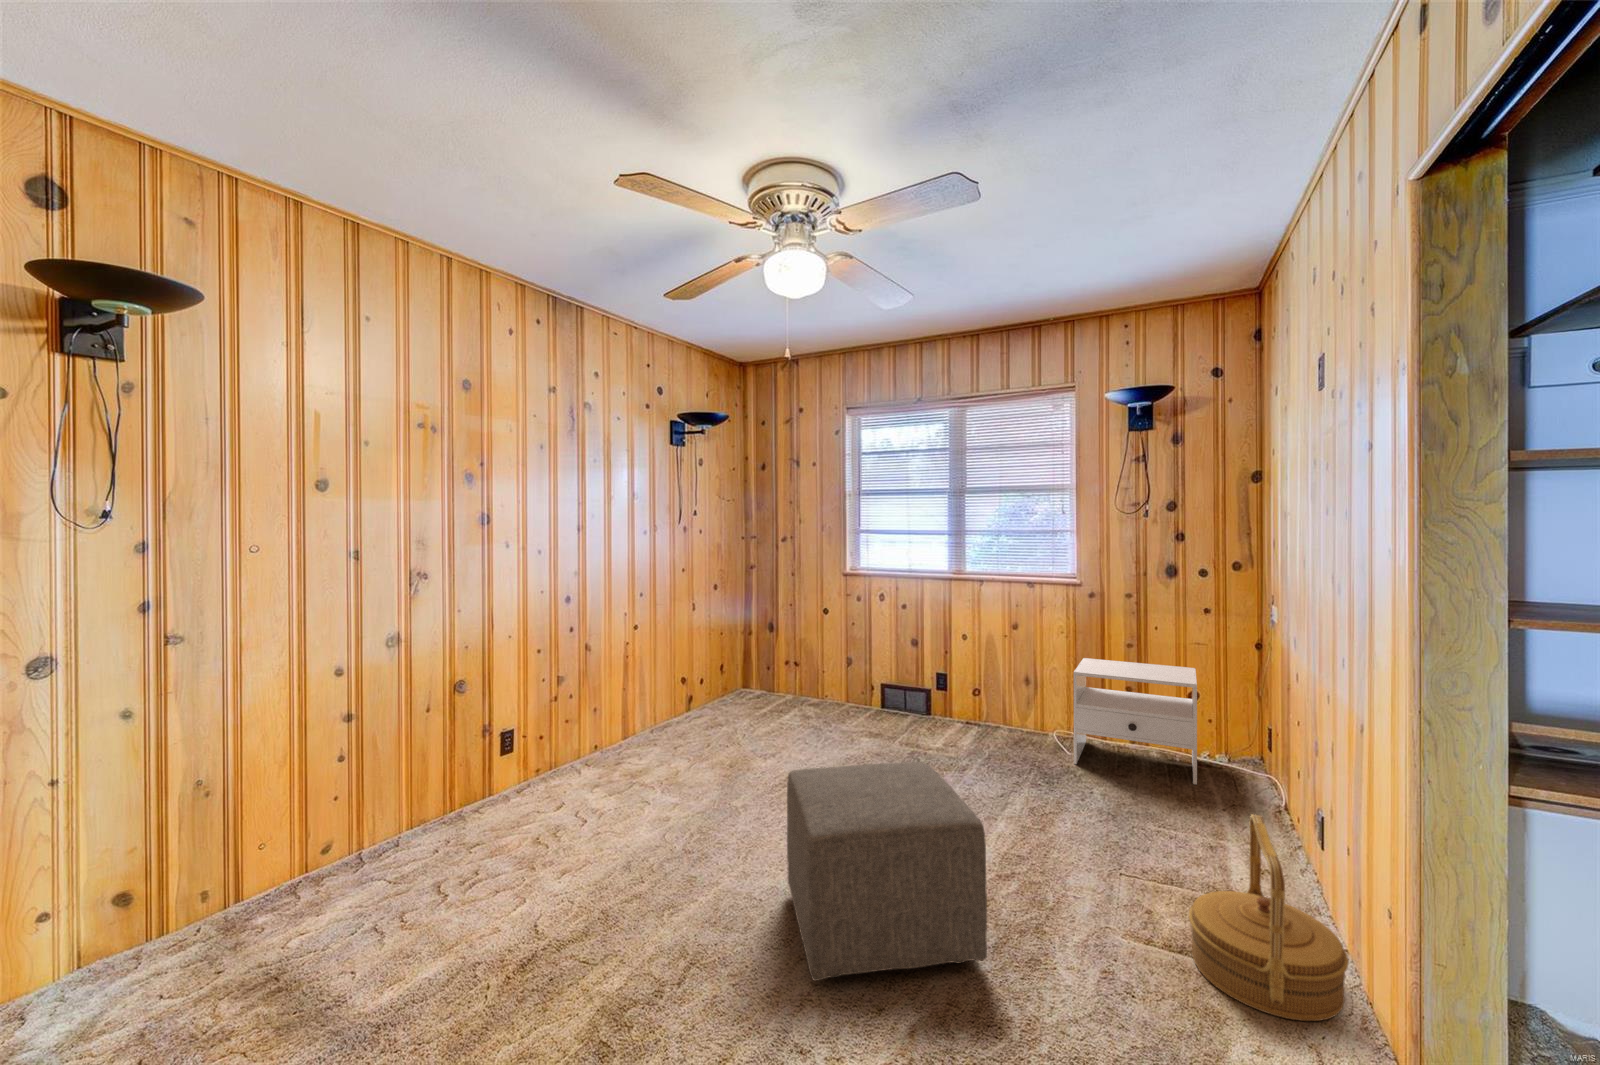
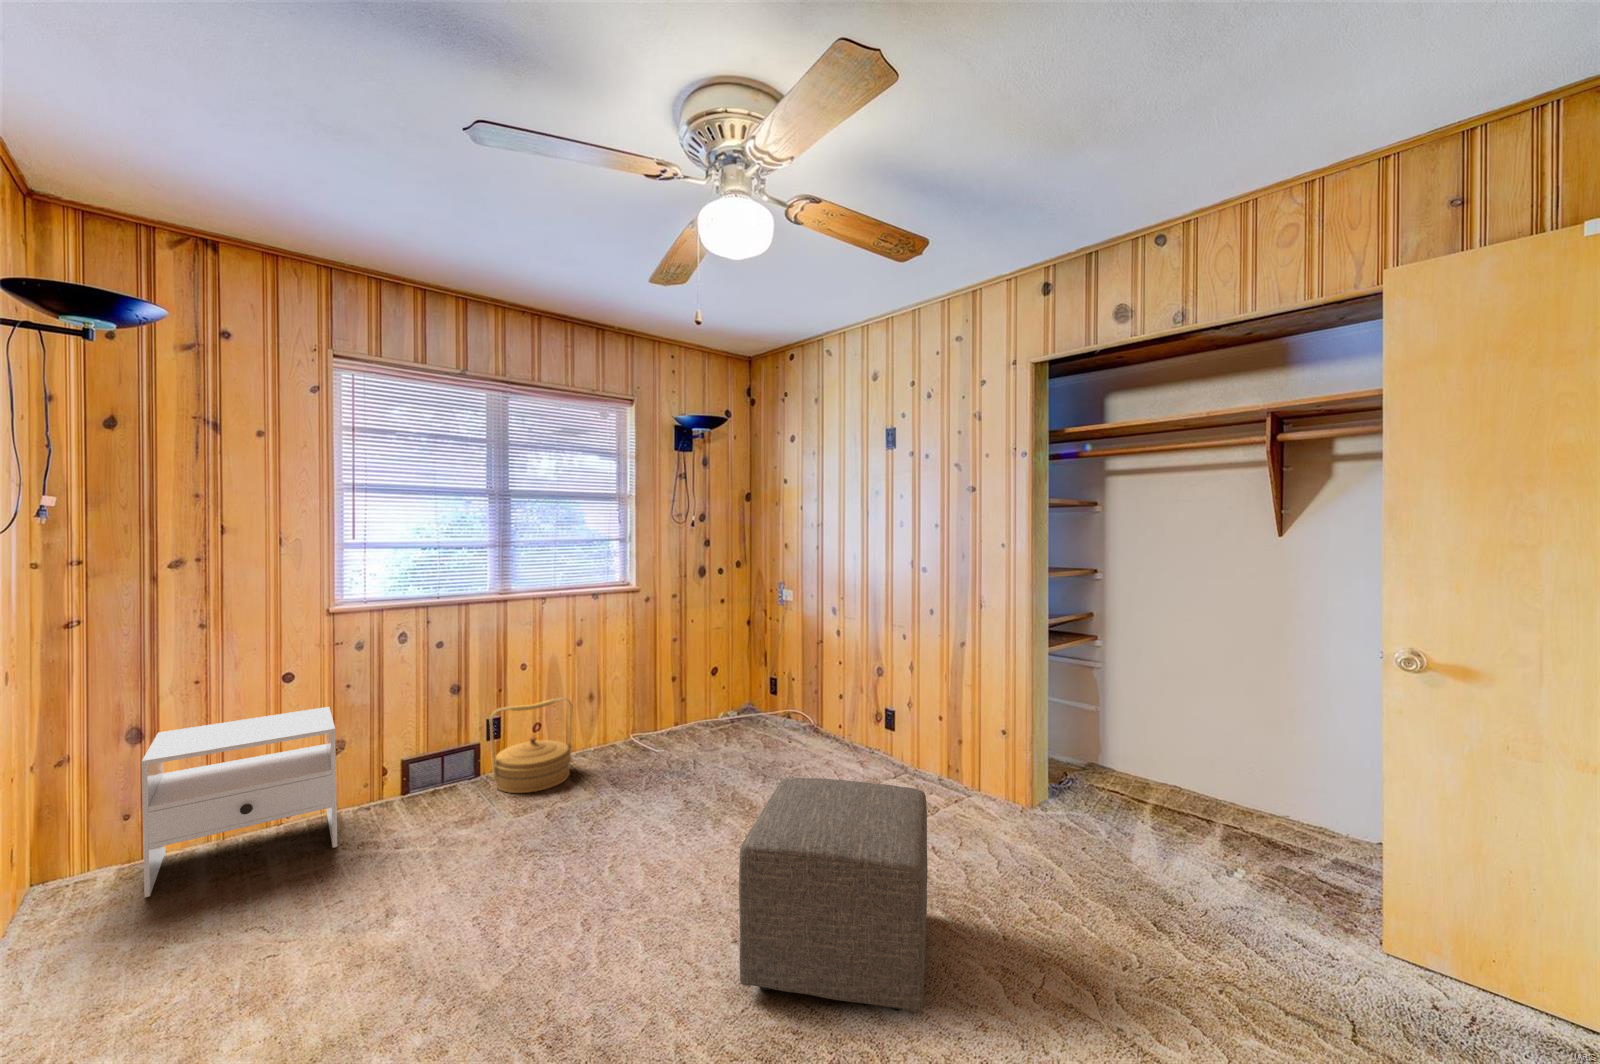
nightstand: present [1074,658,1197,784] -> present [142,707,337,897]
woven basket: present [1189,814,1349,1021] -> present [490,697,573,793]

